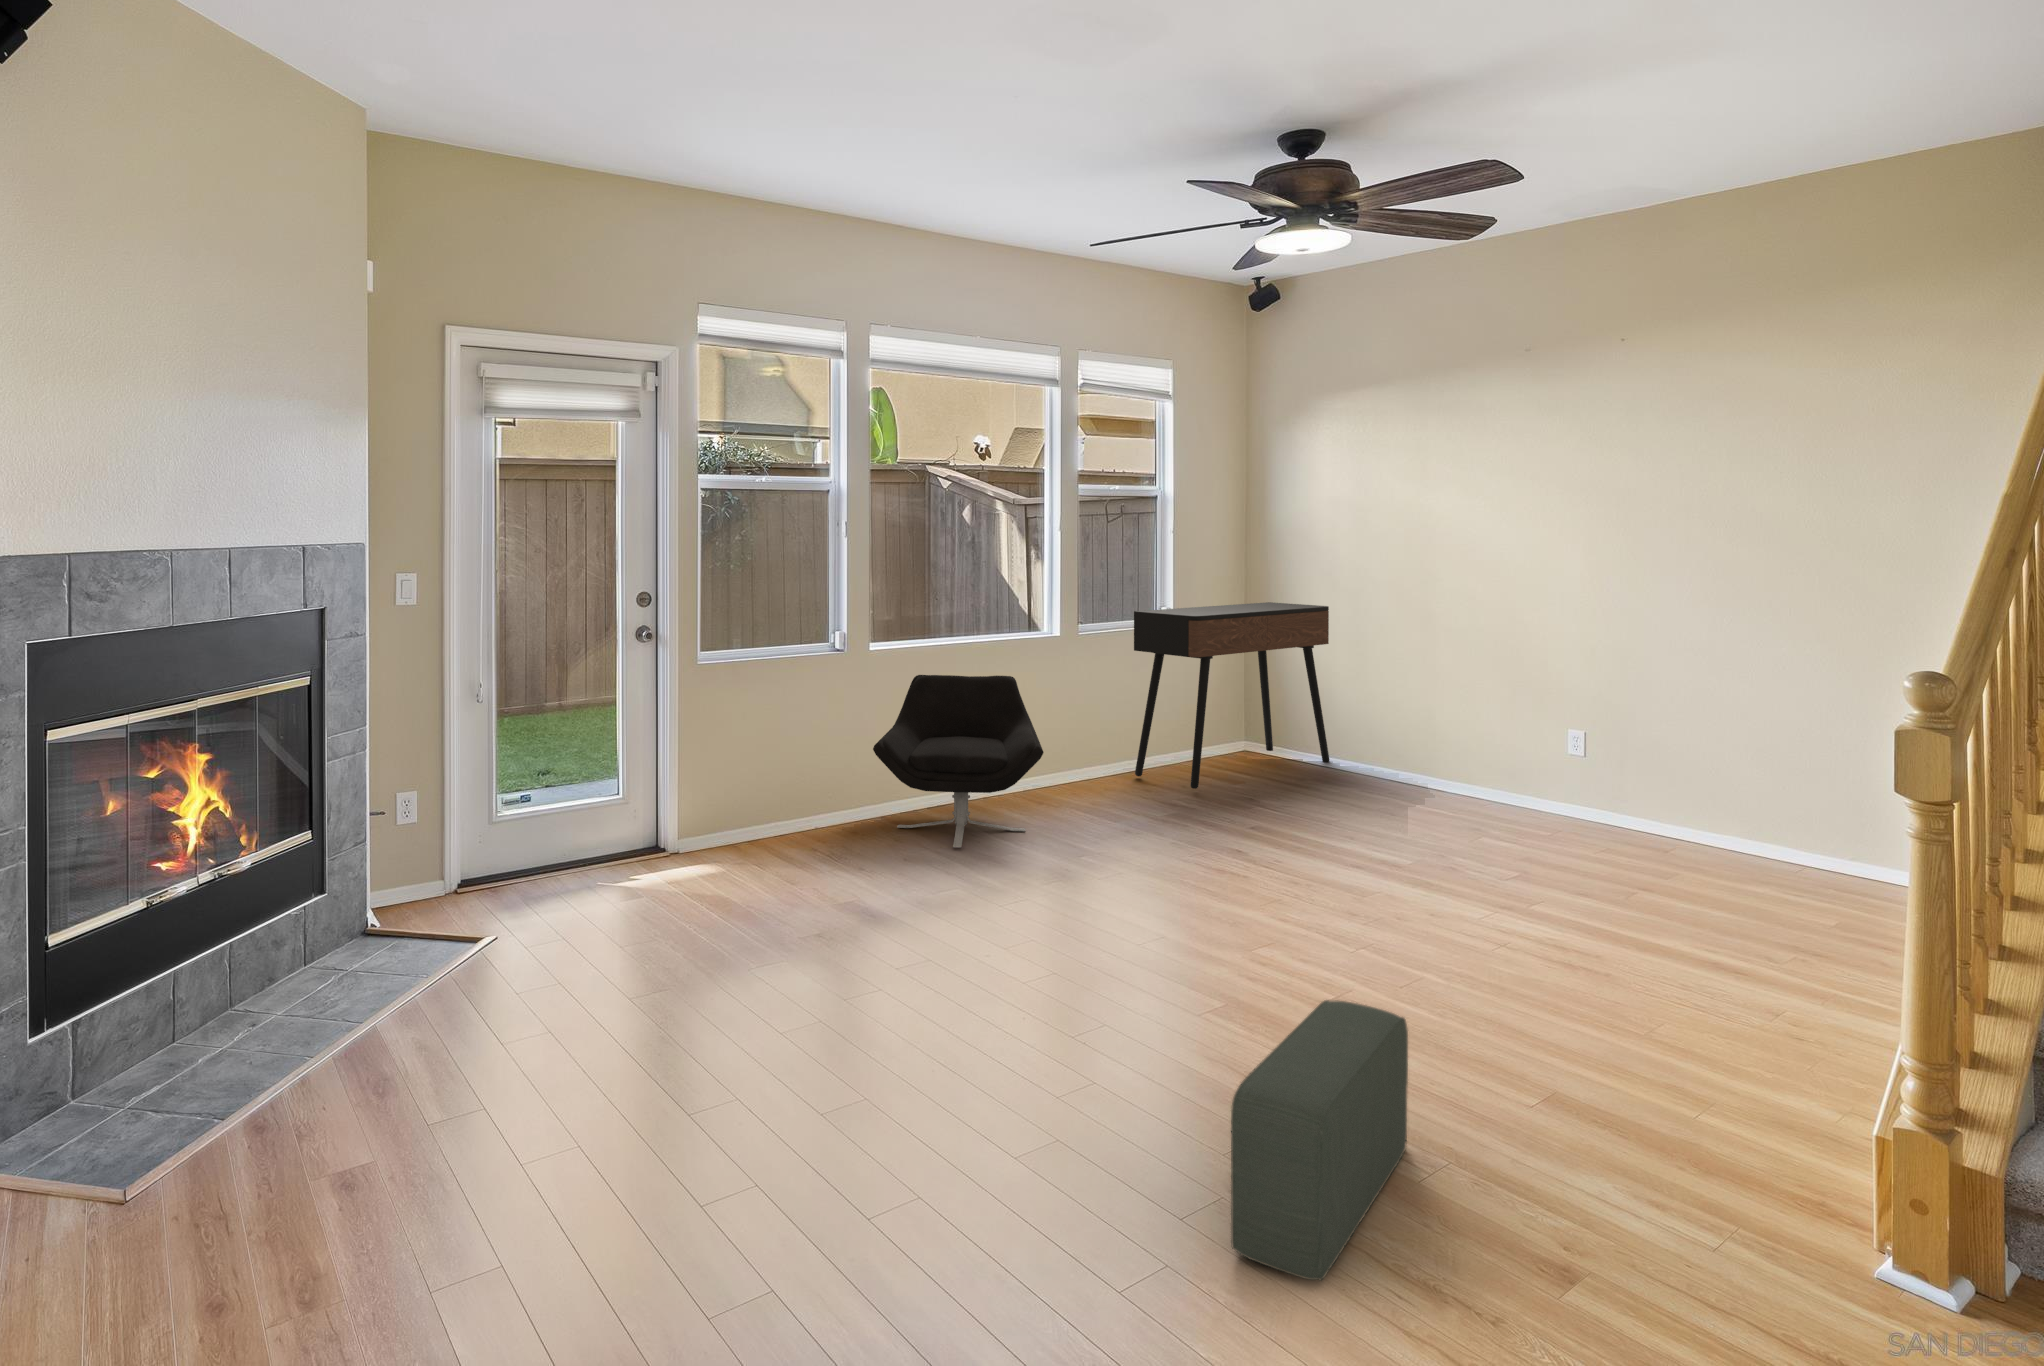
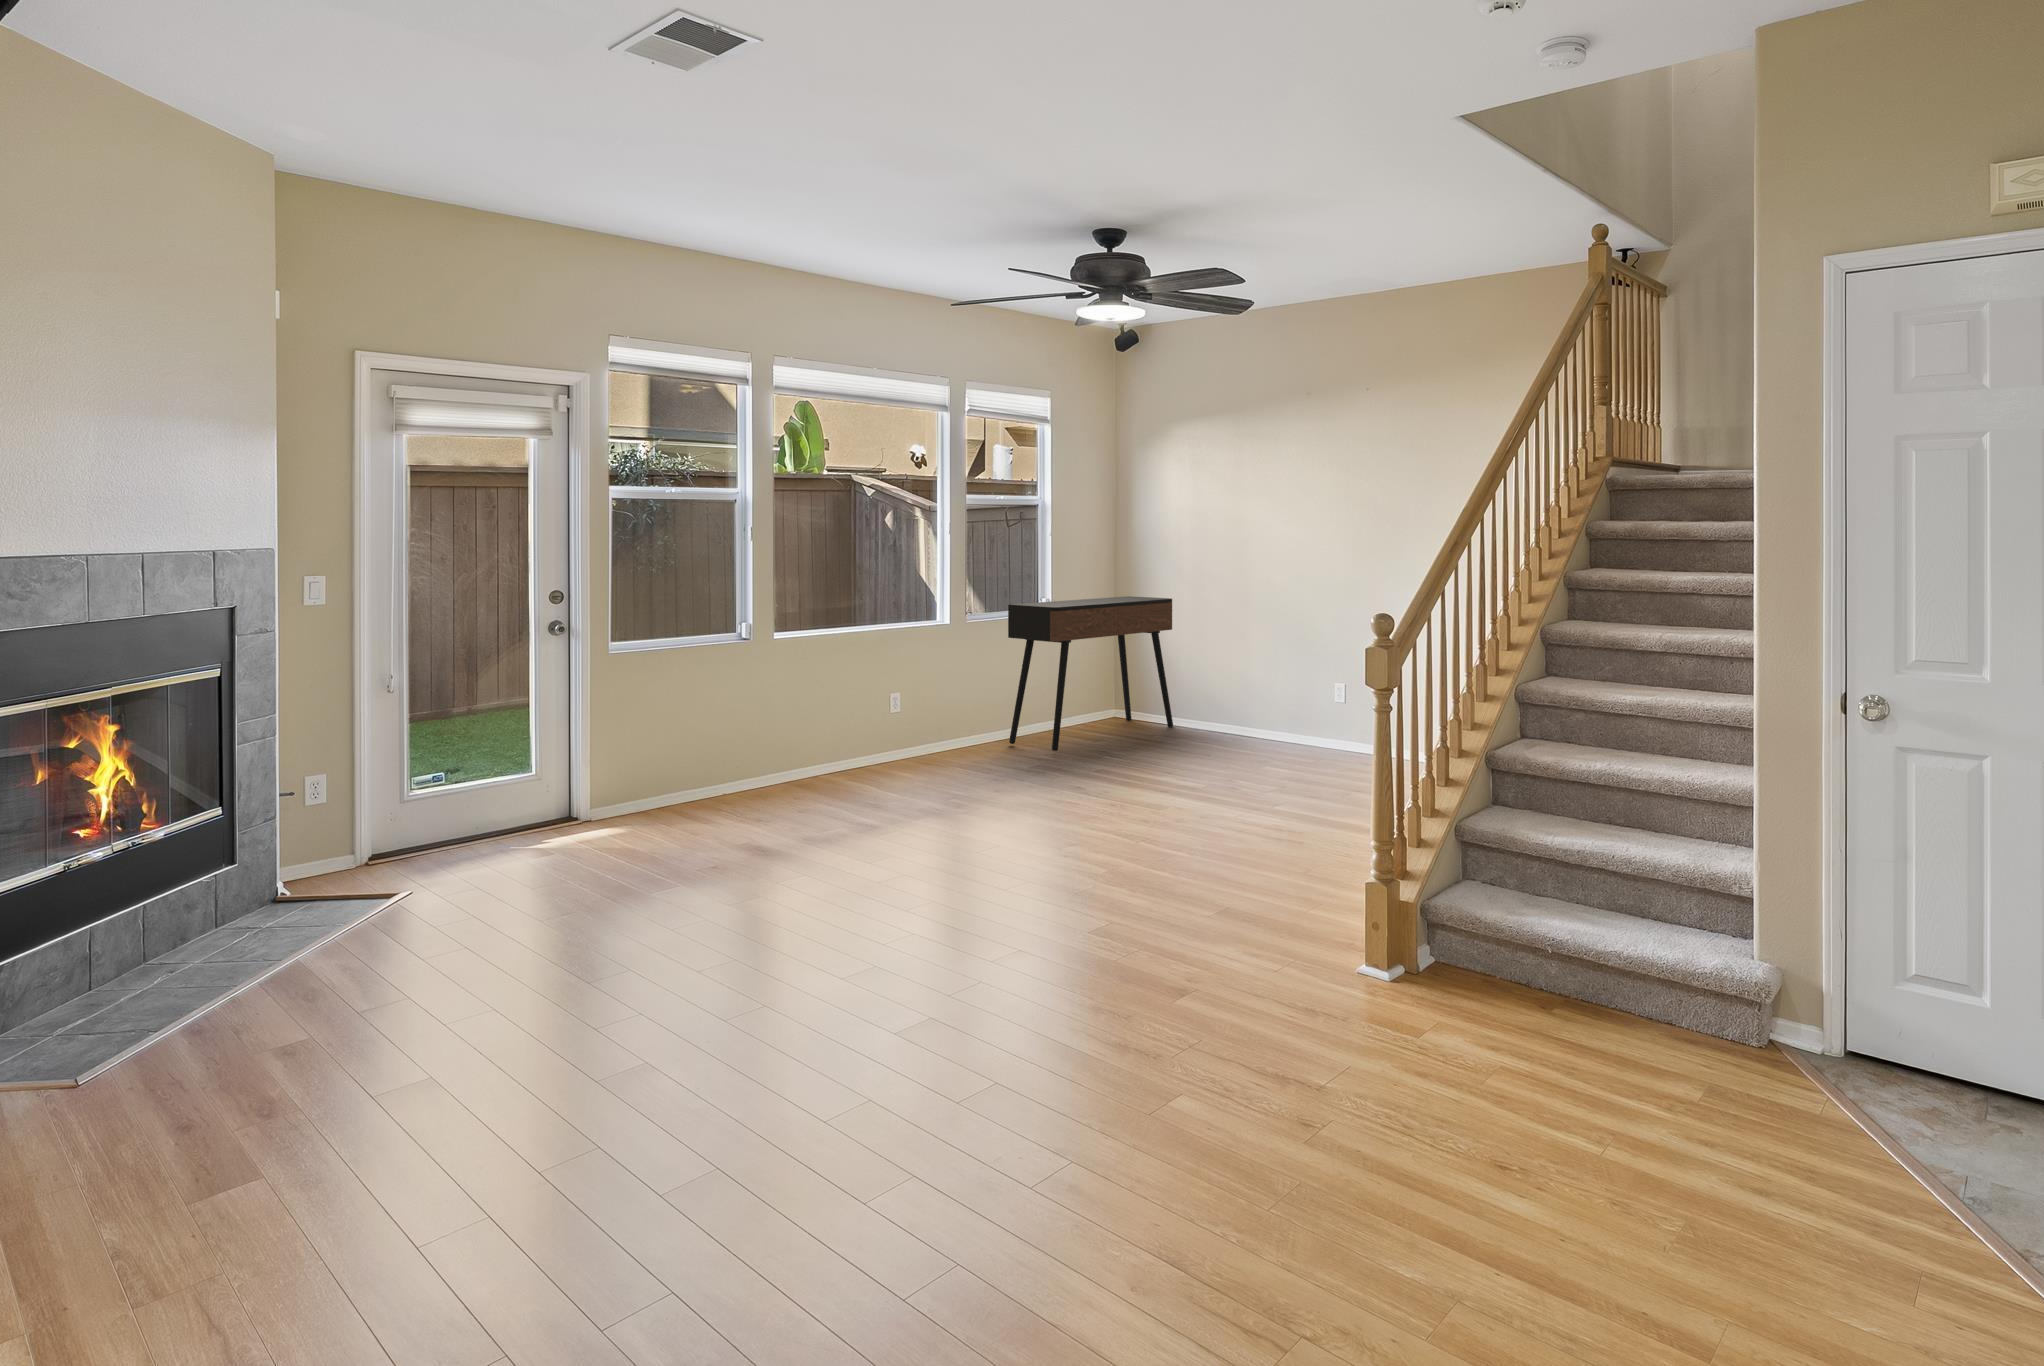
lounge chair: present [873,675,1044,848] -> none [769,660,917,804]
pouf: present [1231,1000,1408,1281] -> none [974,868,1119,1037]

